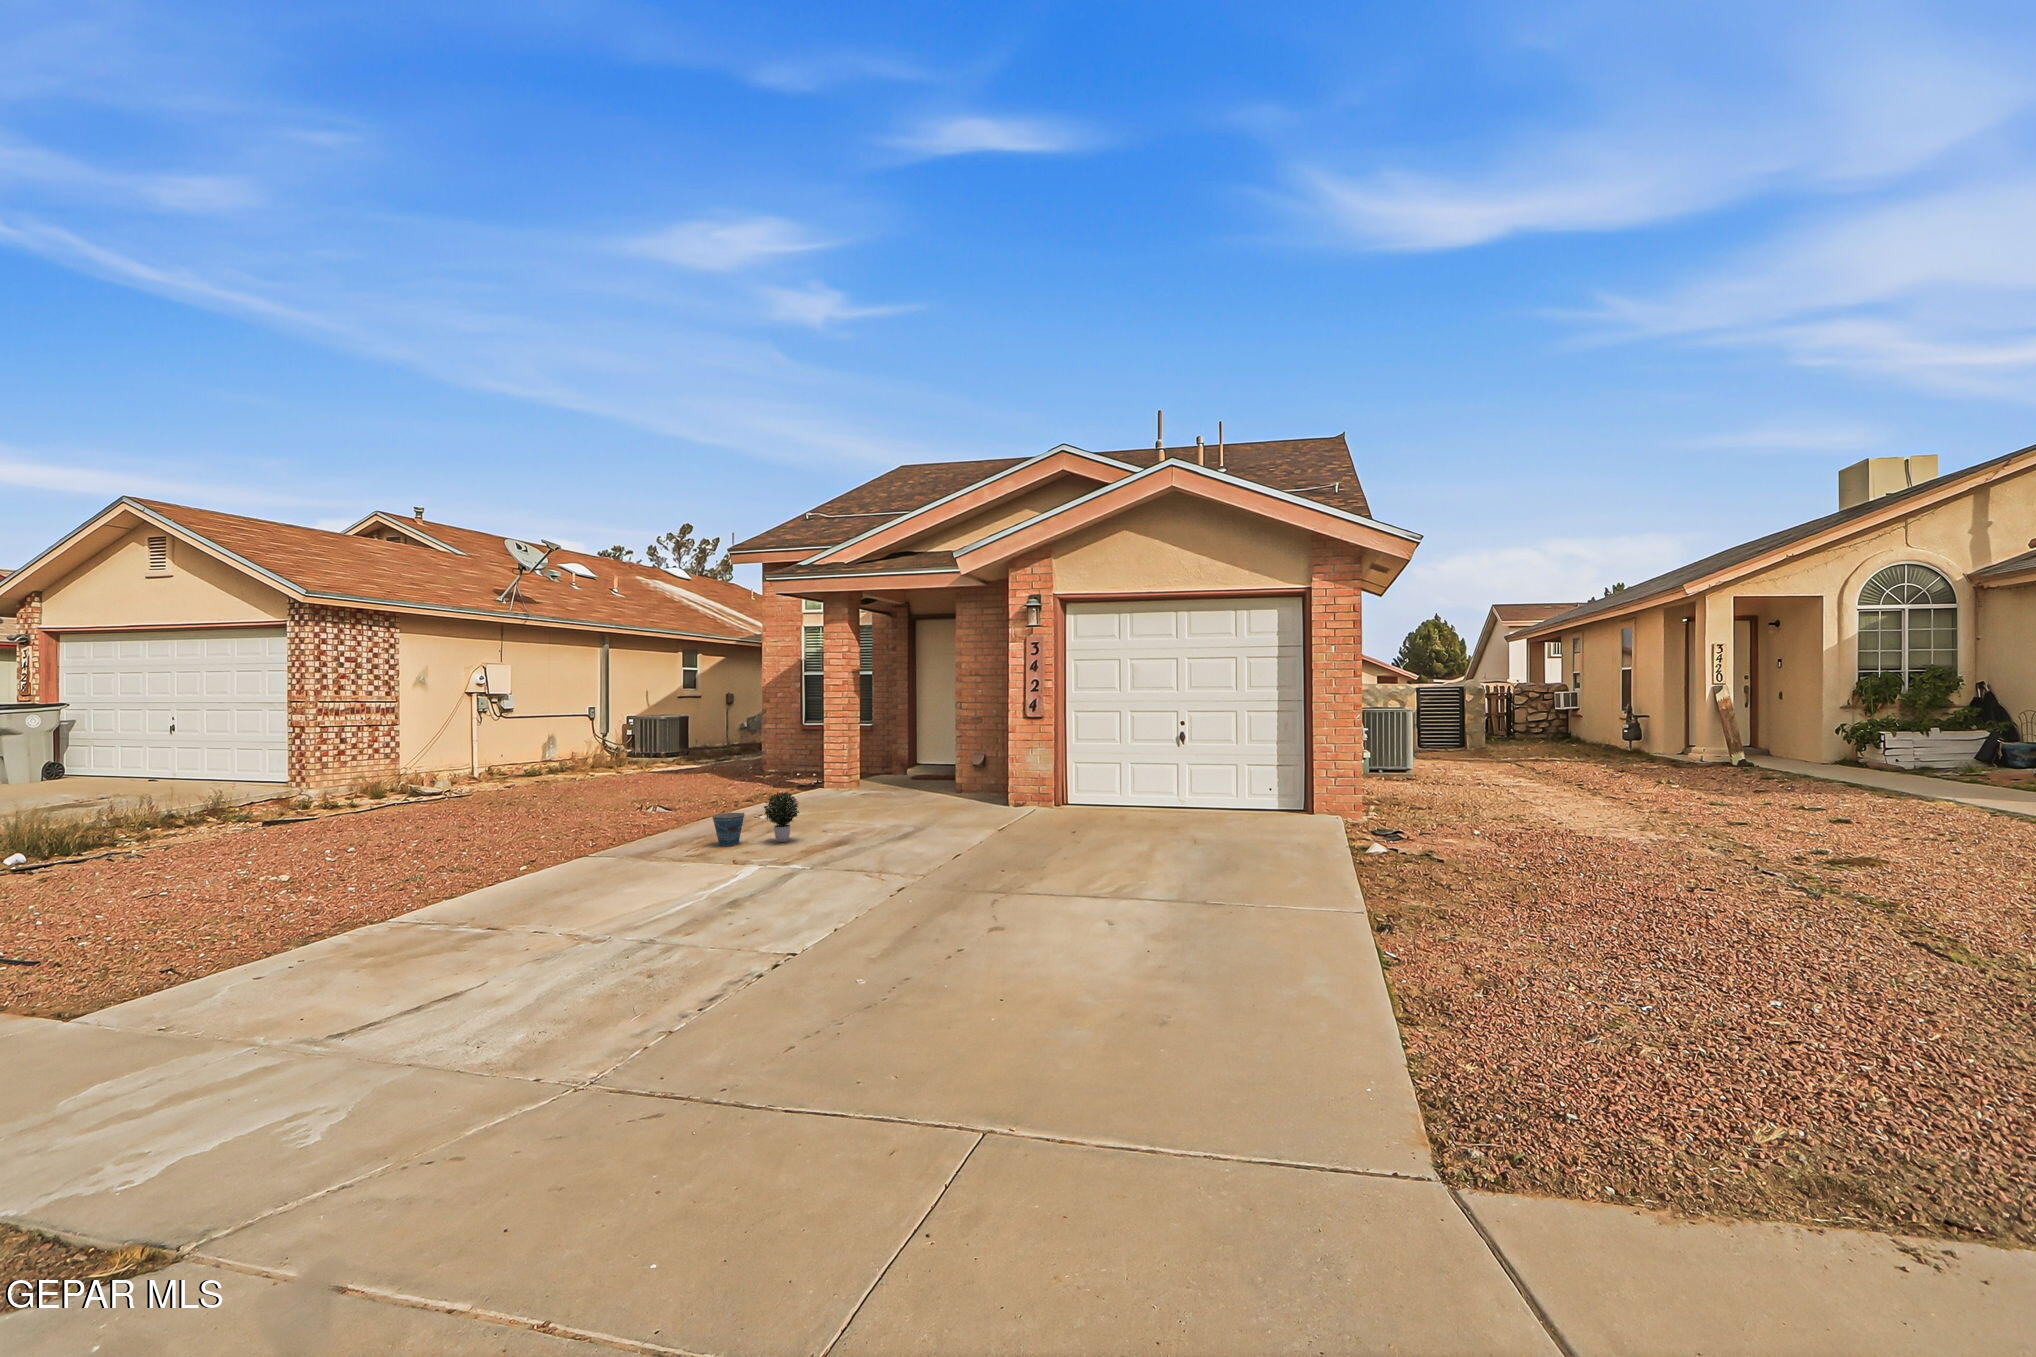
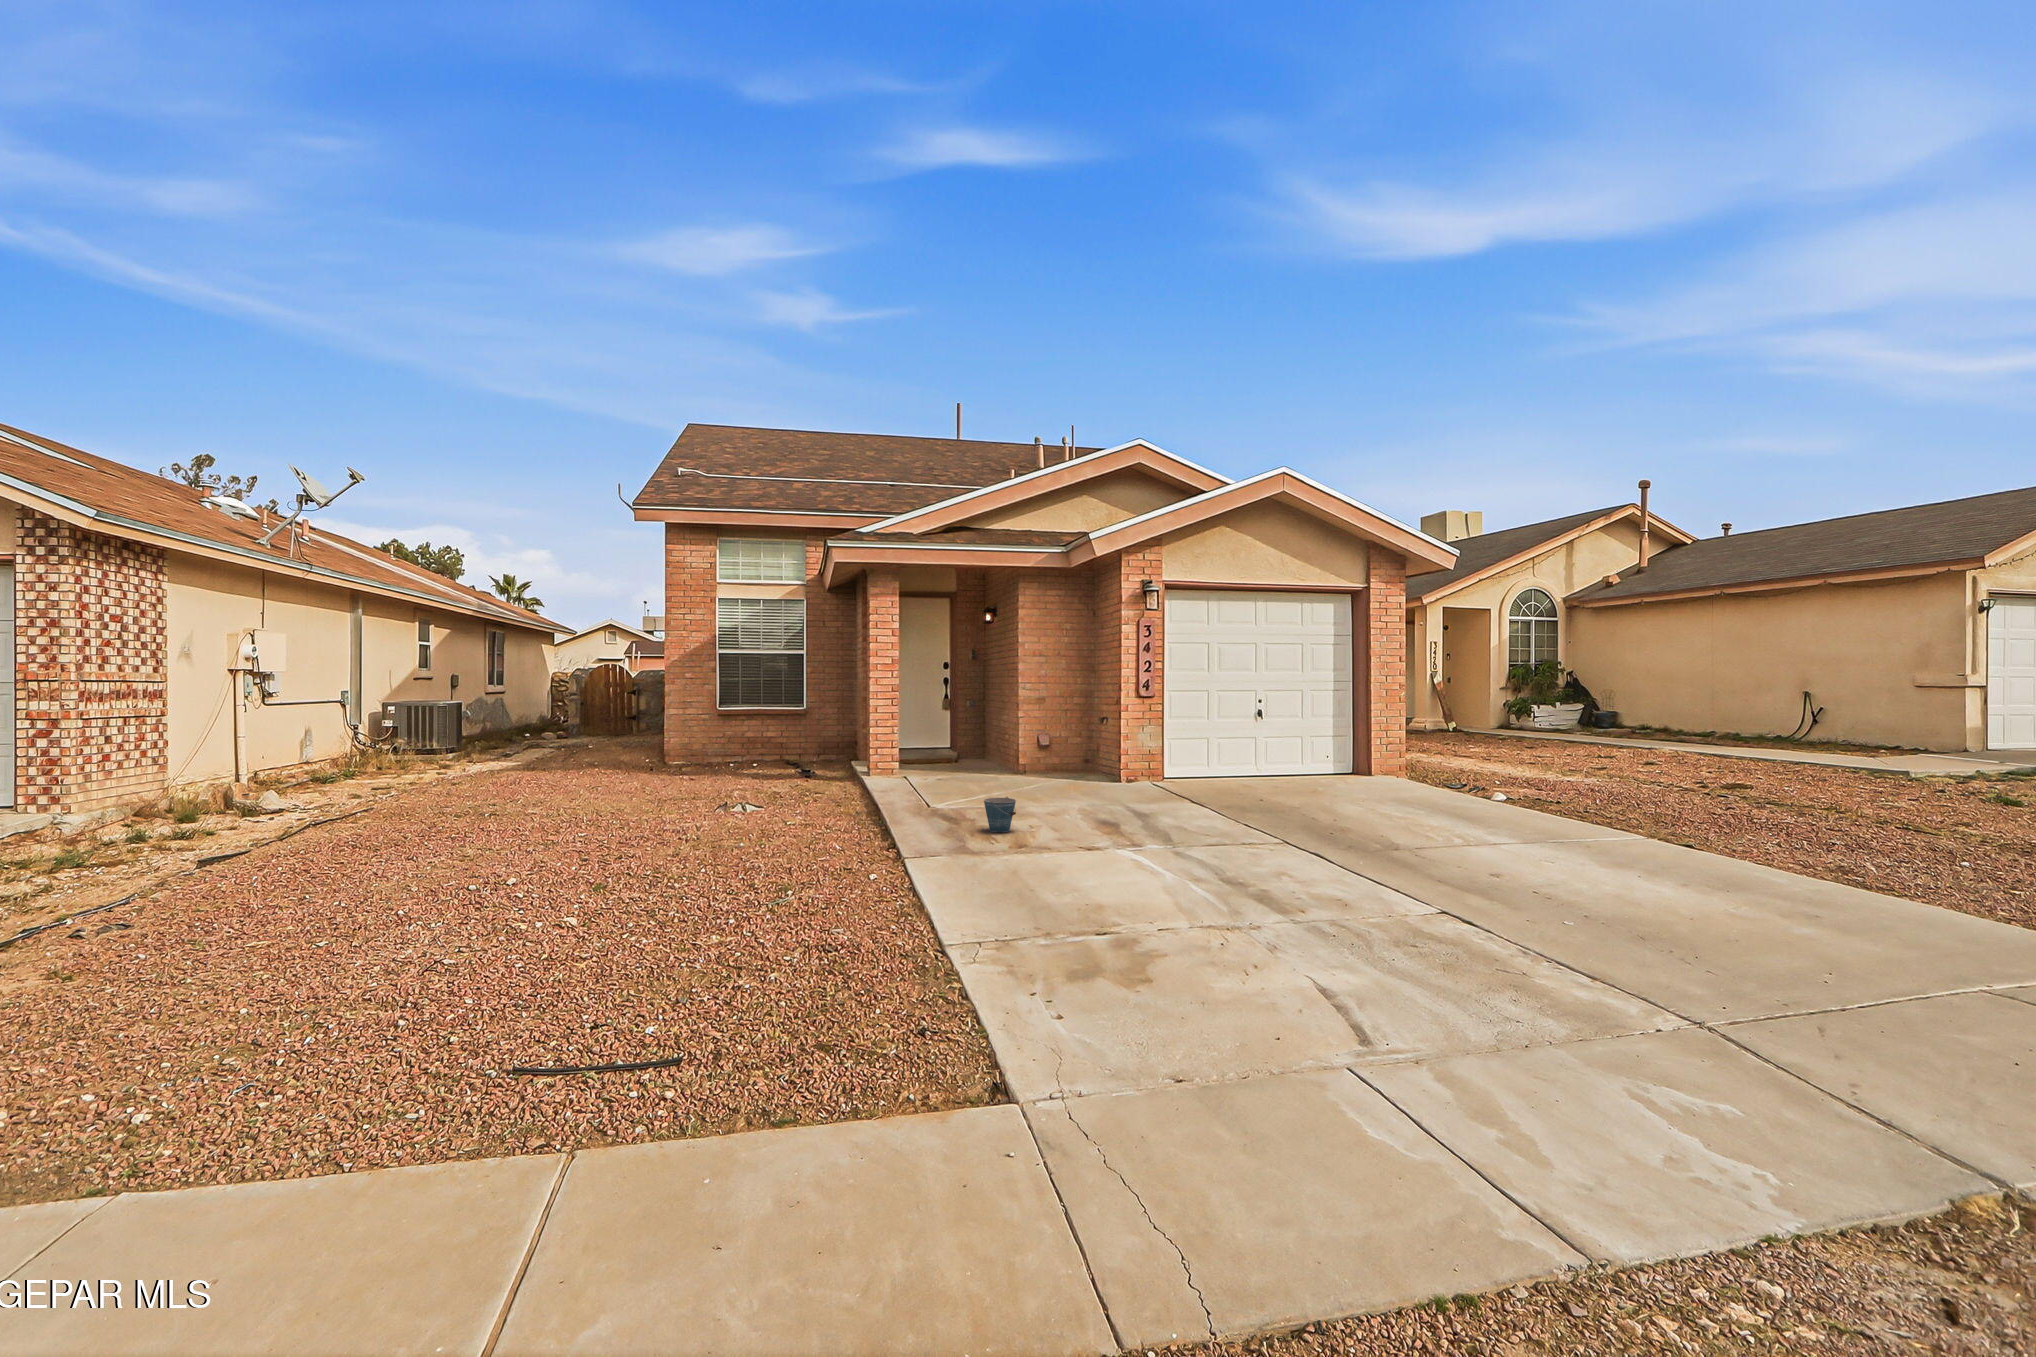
potted plant: present [764,792,799,842] -> none [1025,773,1061,825]

